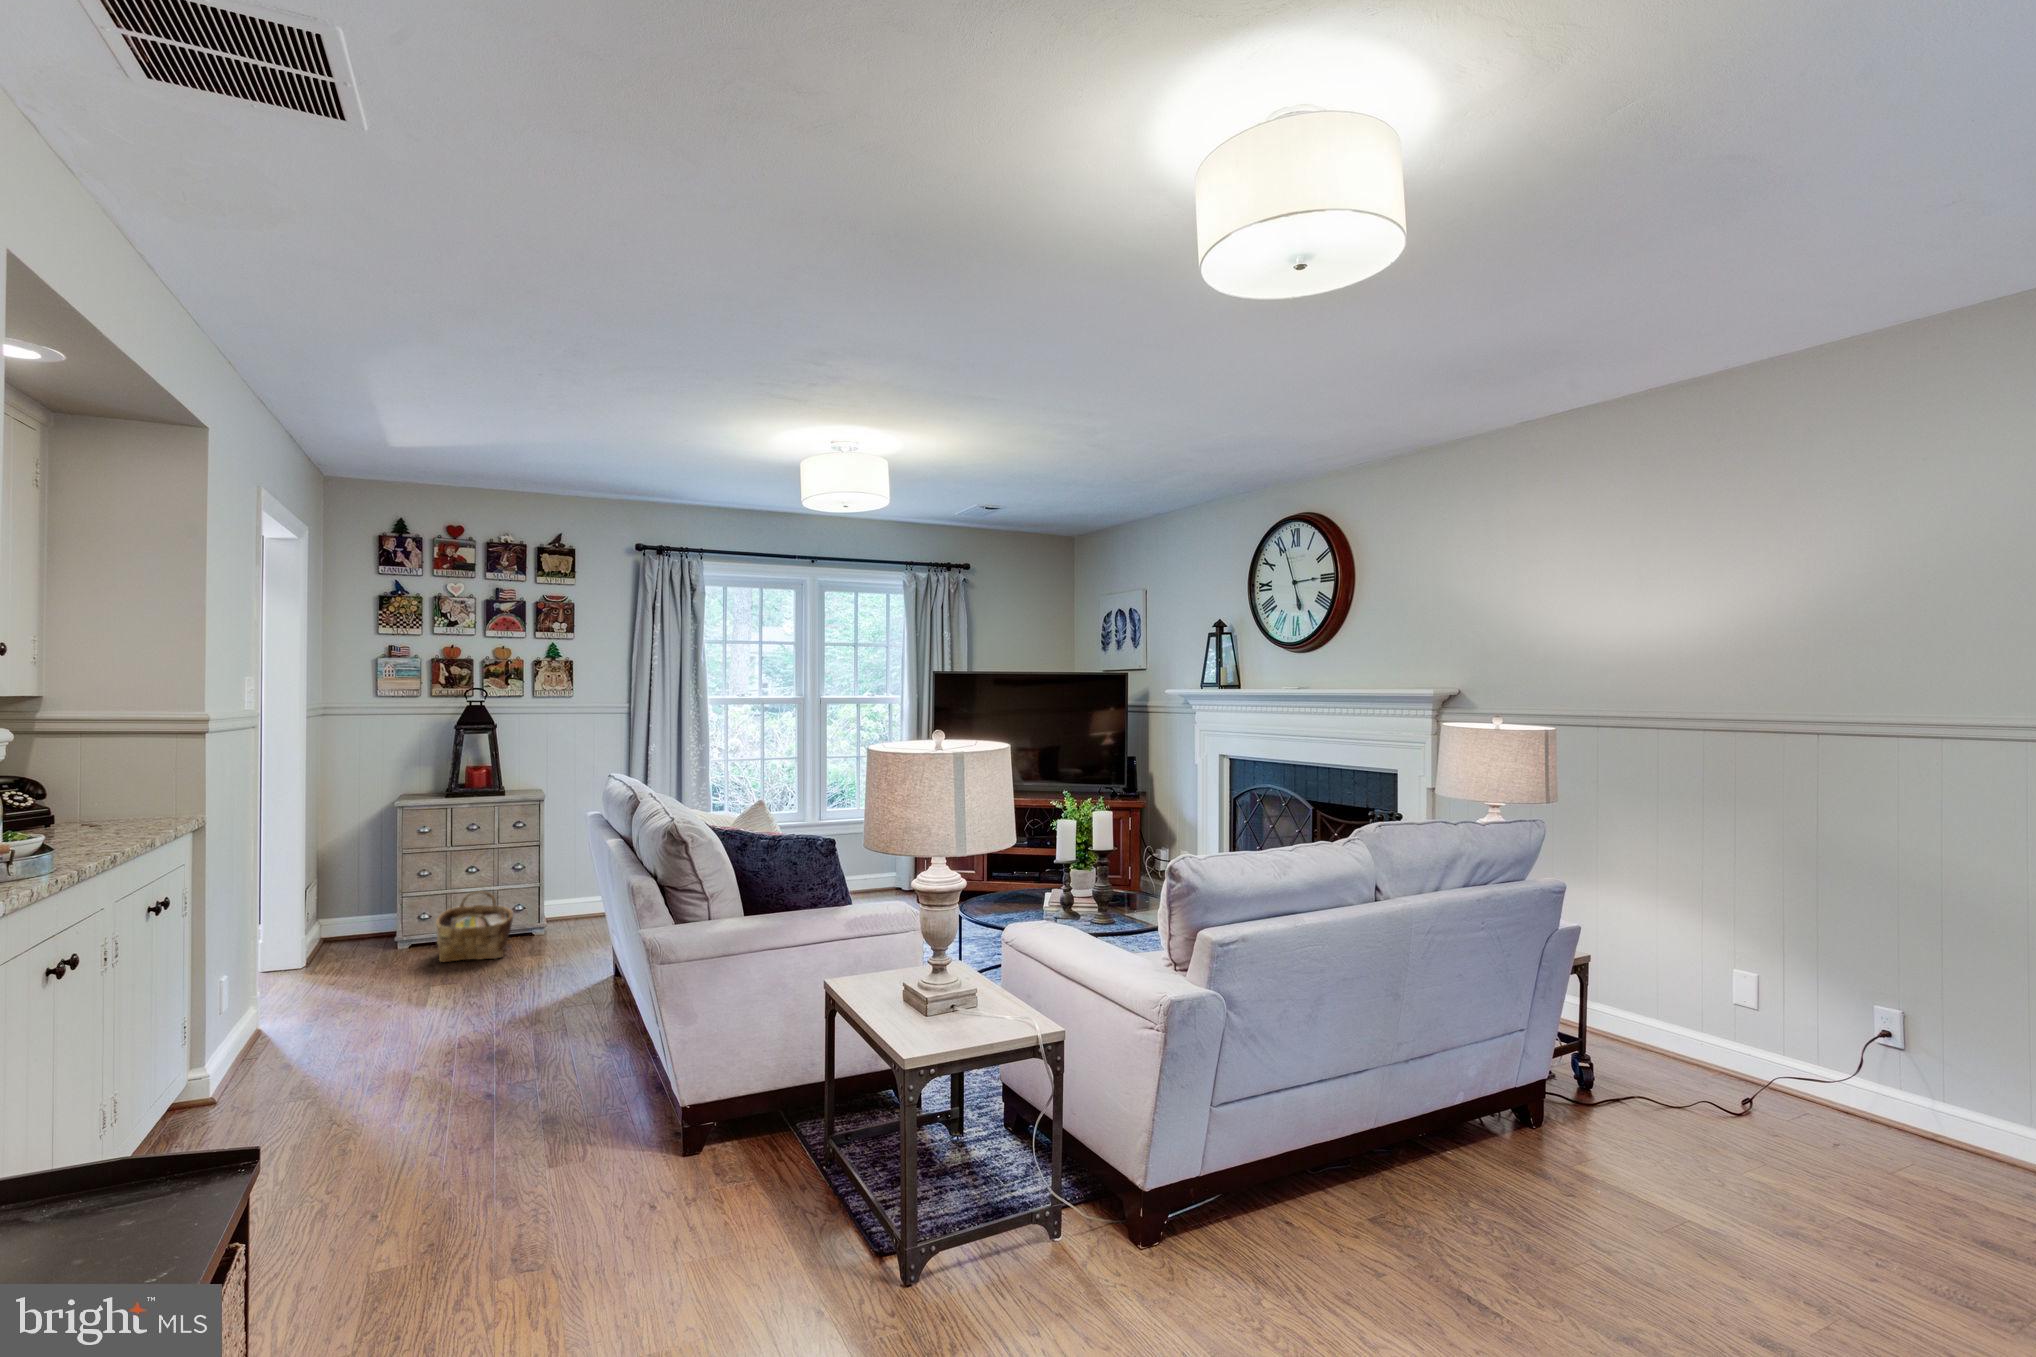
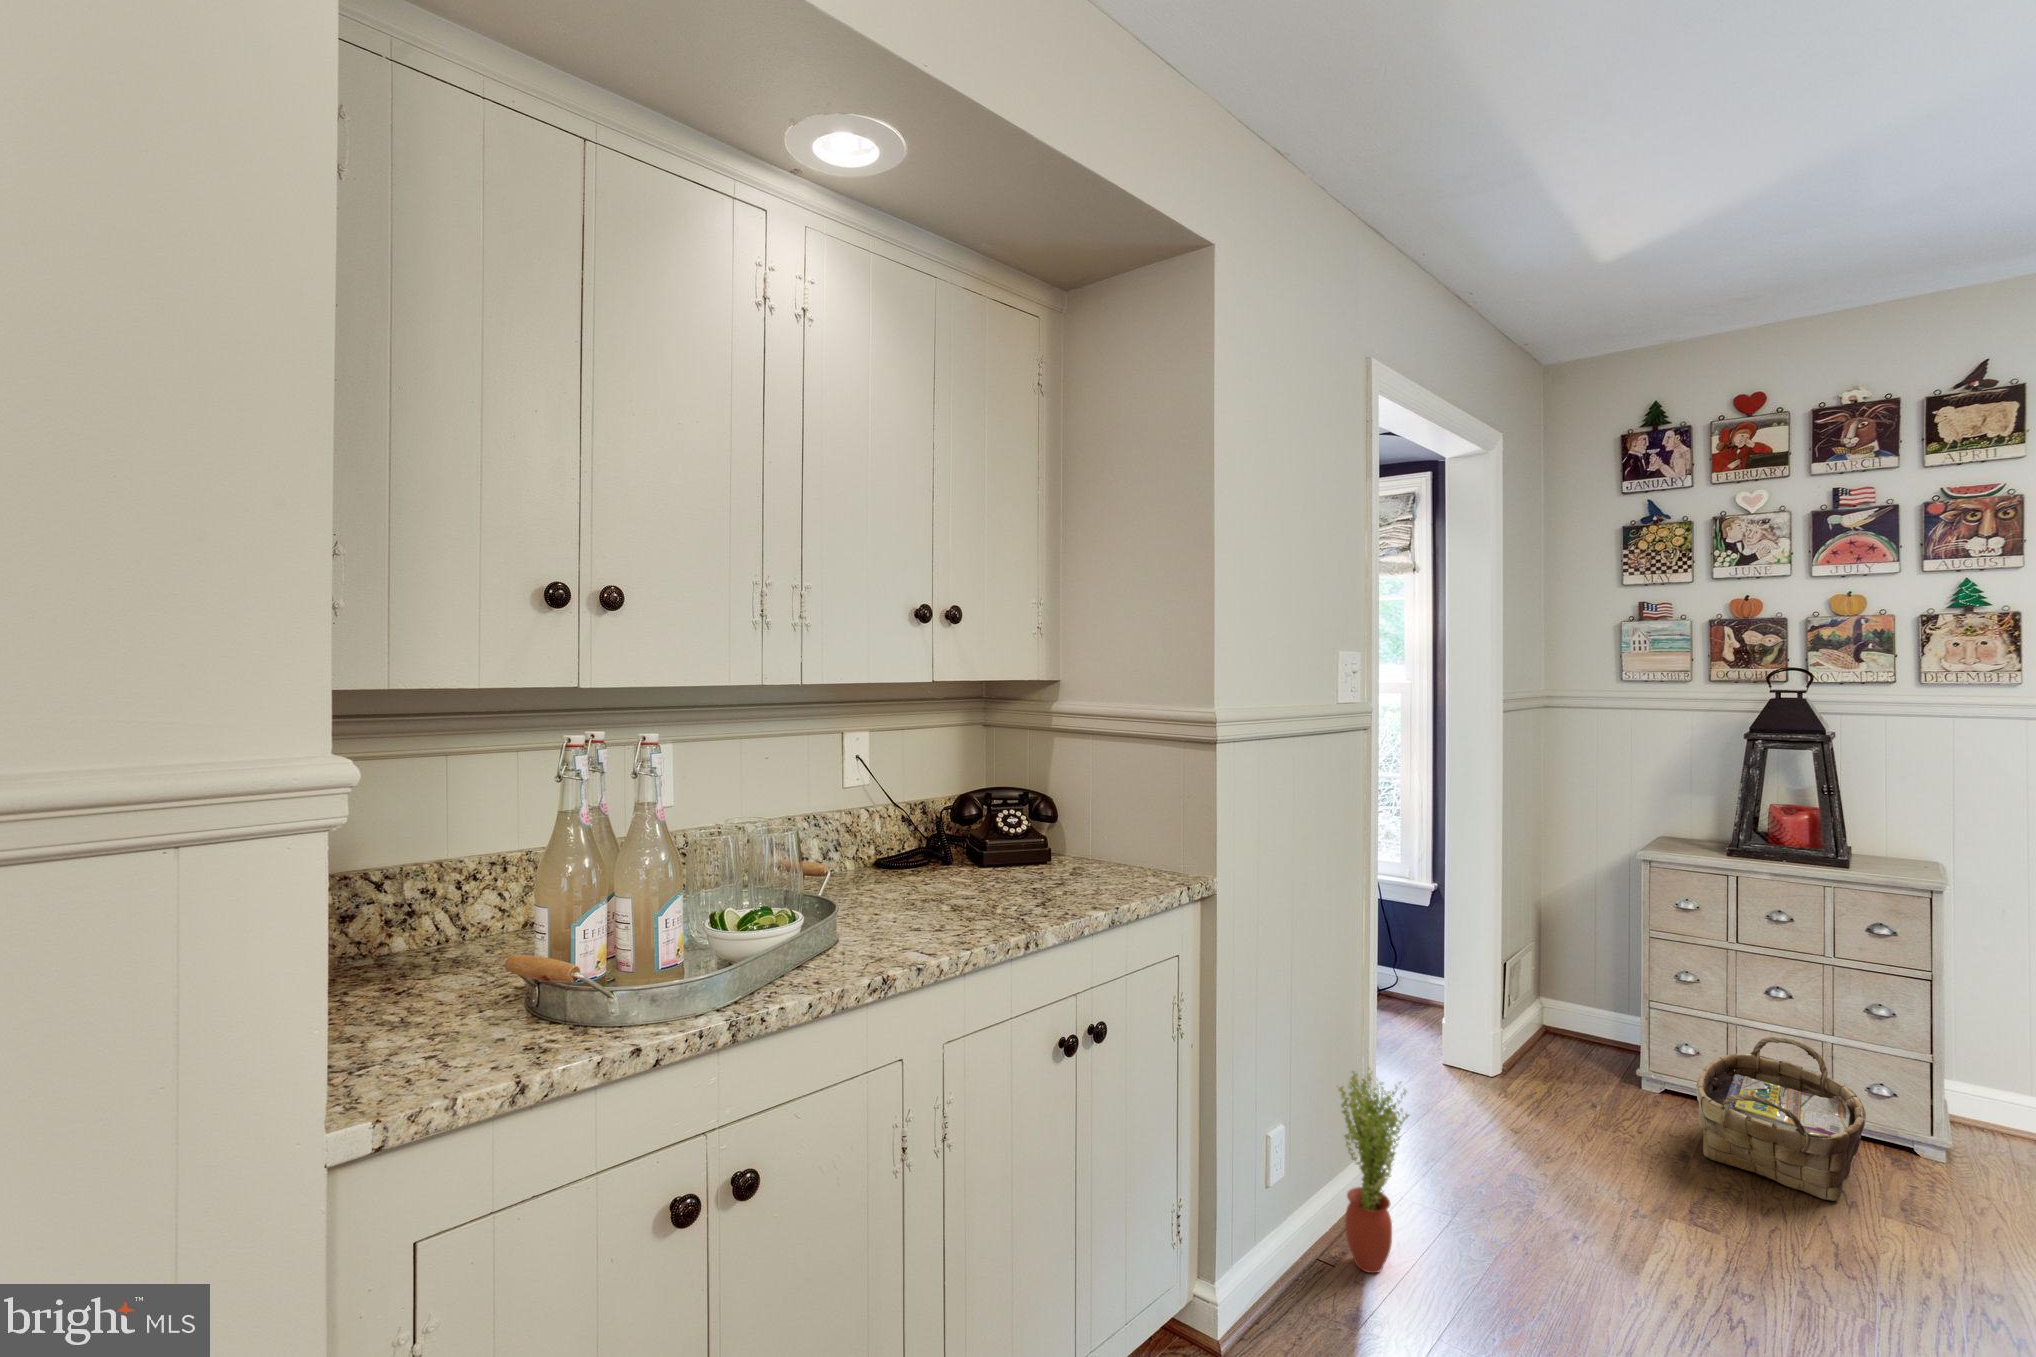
potted plant: none [255,923,304,1048] -> present [1338,1068,1409,1273]

